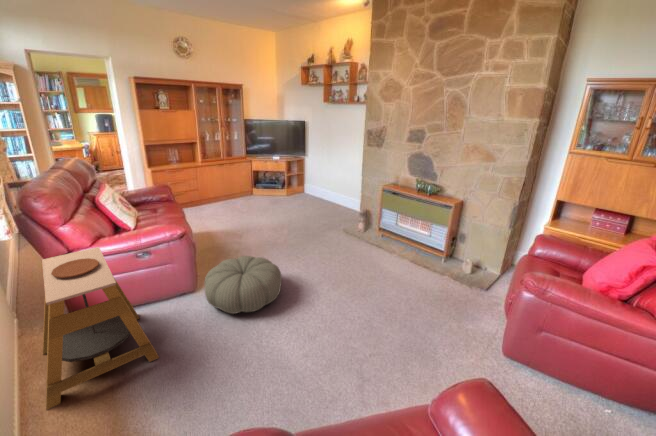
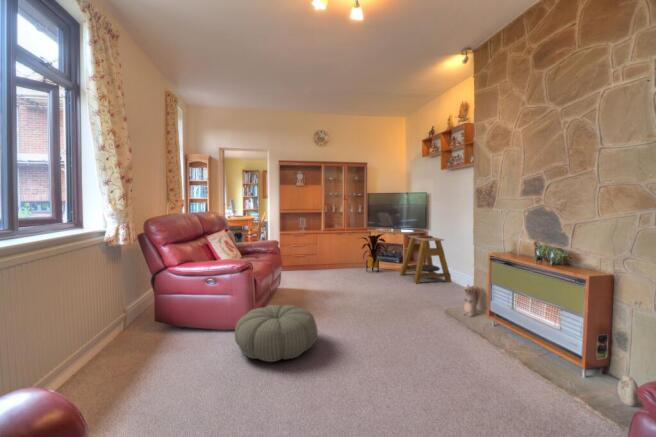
house plant: none [241,162,275,201] -> present [362,234,388,272]
side table: present [42,247,159,410] -> present [400,235,451,284]

